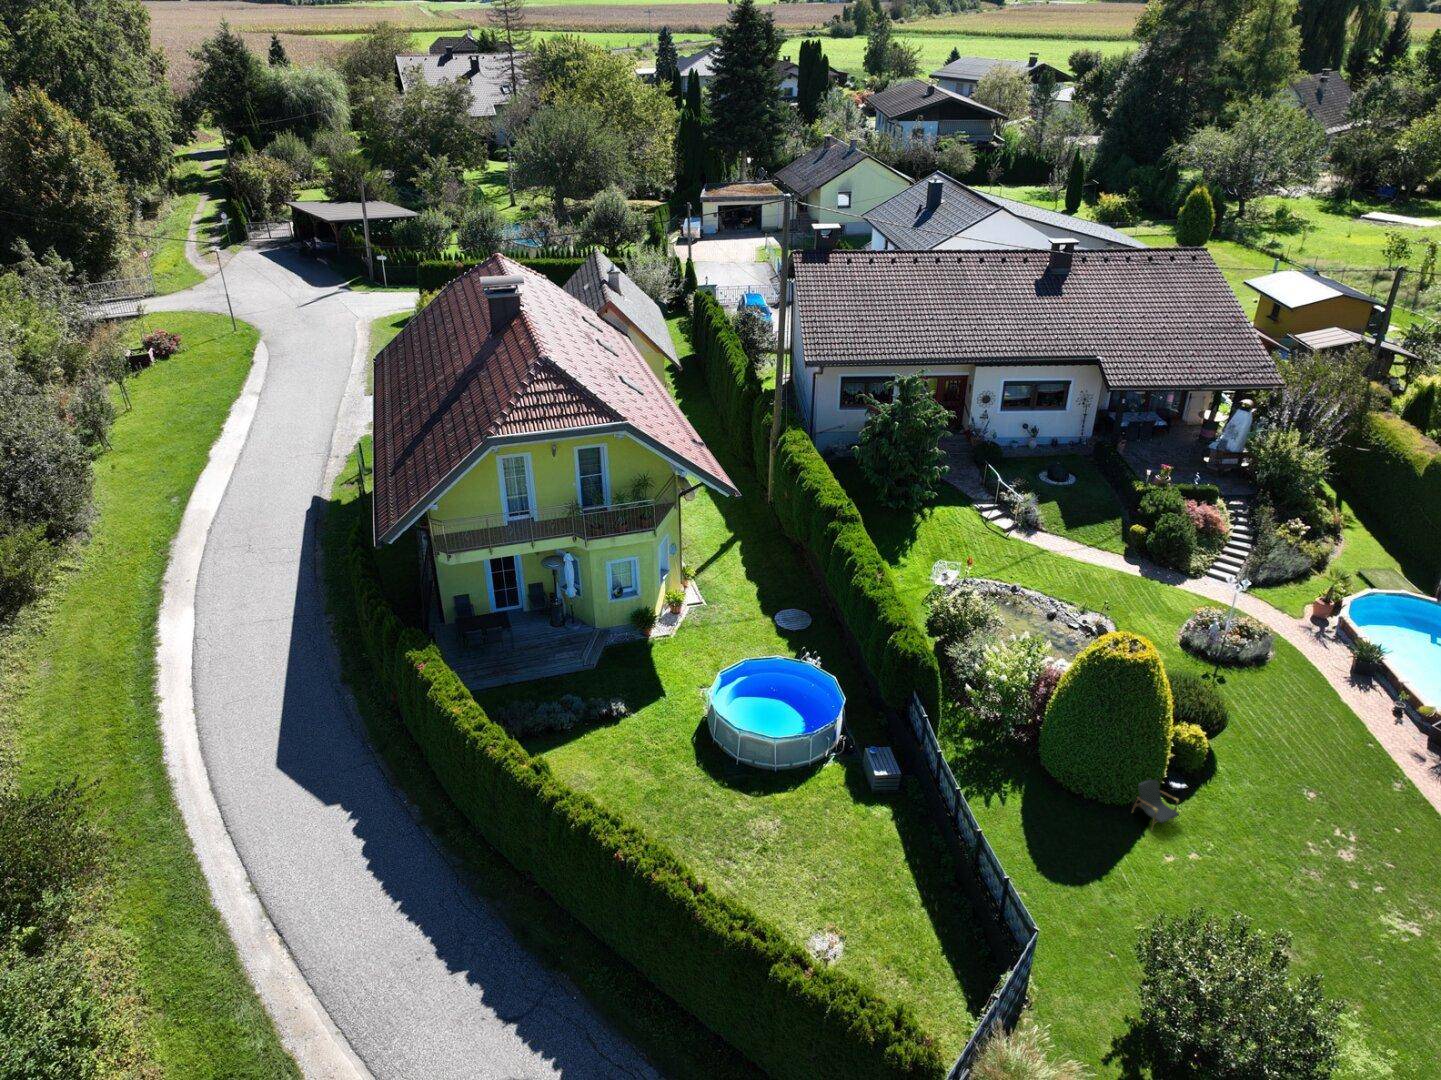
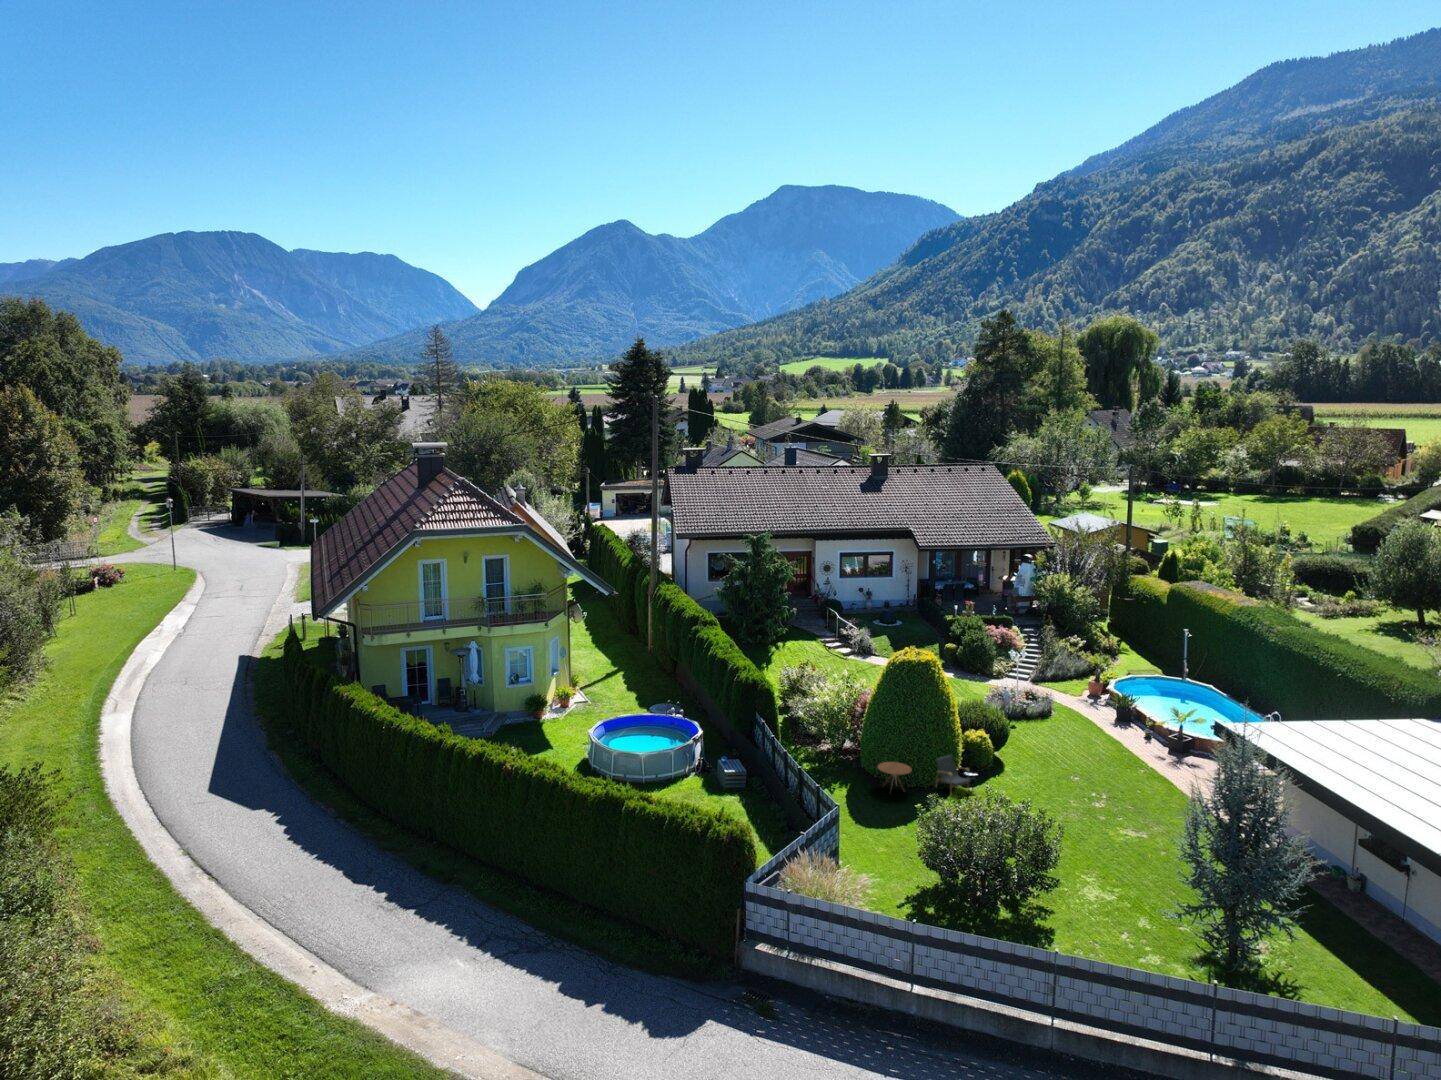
round table: none [1064,782,1107,826] -> present [878,762,912,790]

